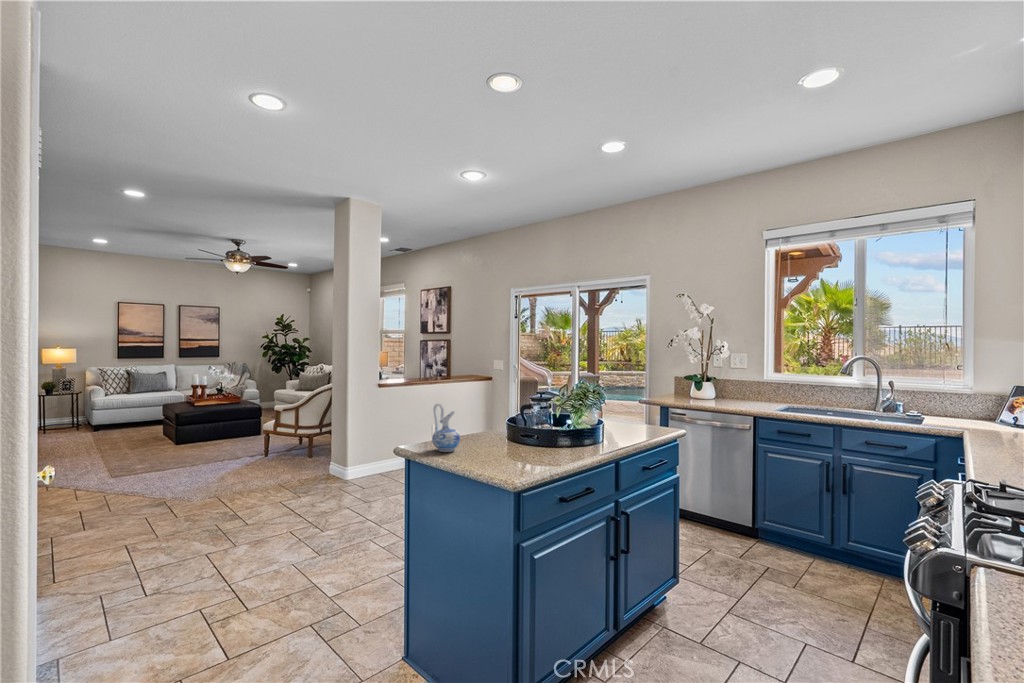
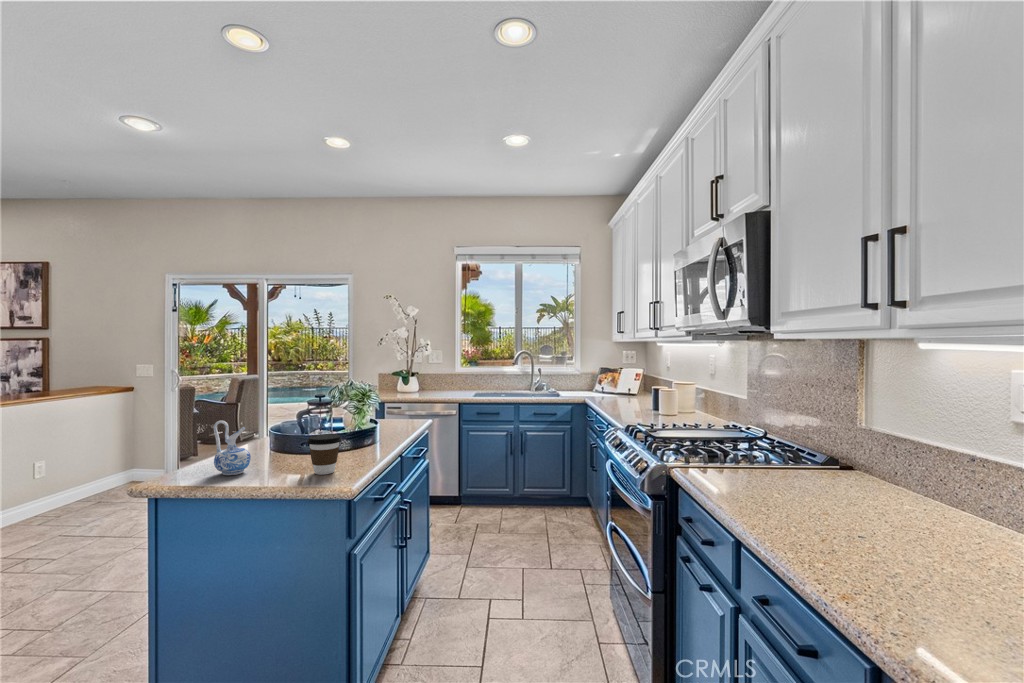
coffee cup: none [490,427,522,466] -> present [307,434,341,475]

